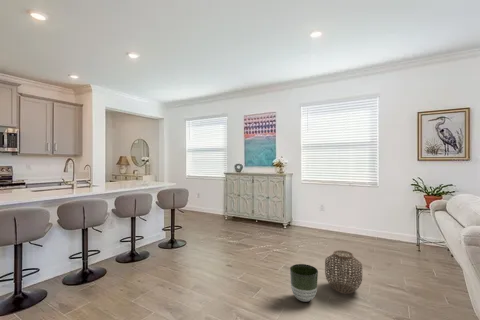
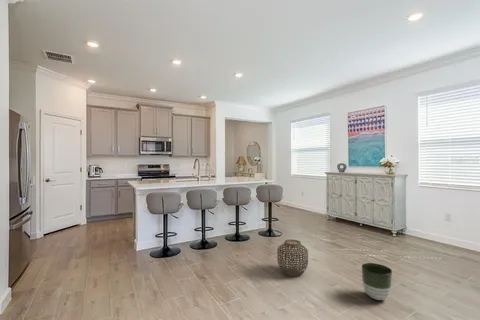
woven basket: present [325,250,362,294] -> present [277,239,308,277]

